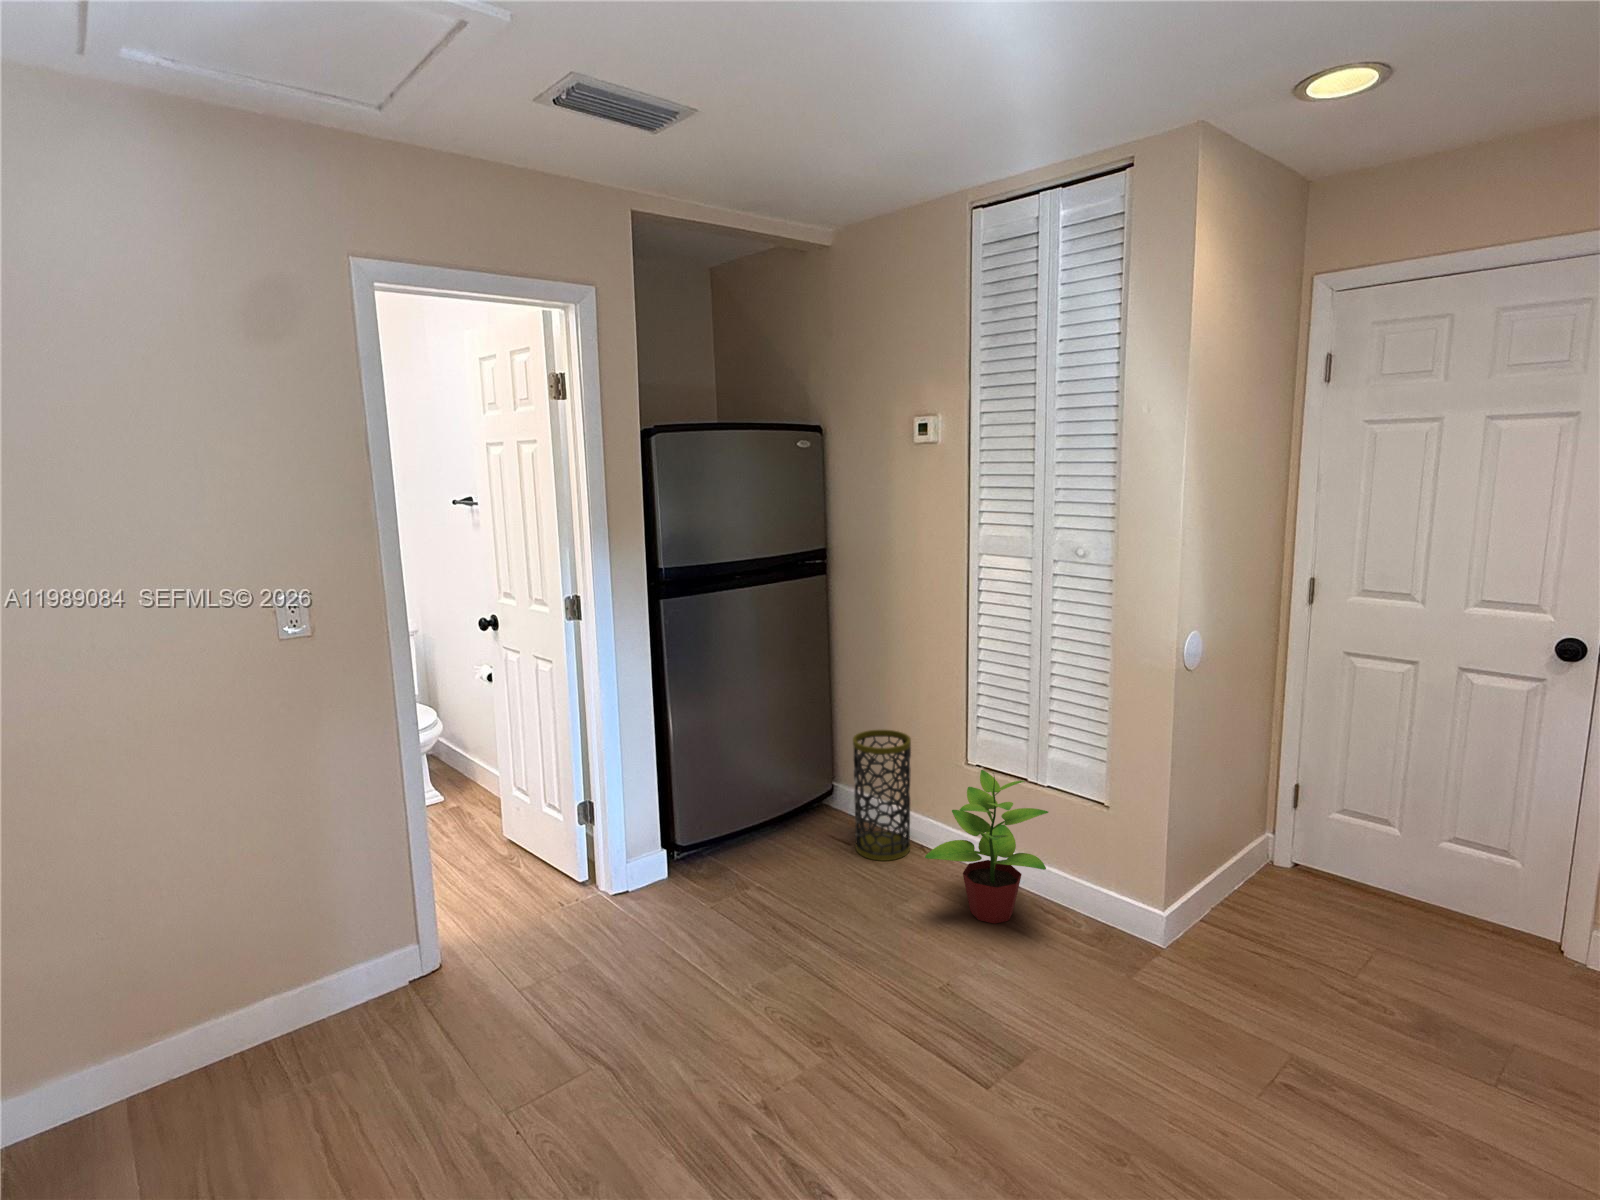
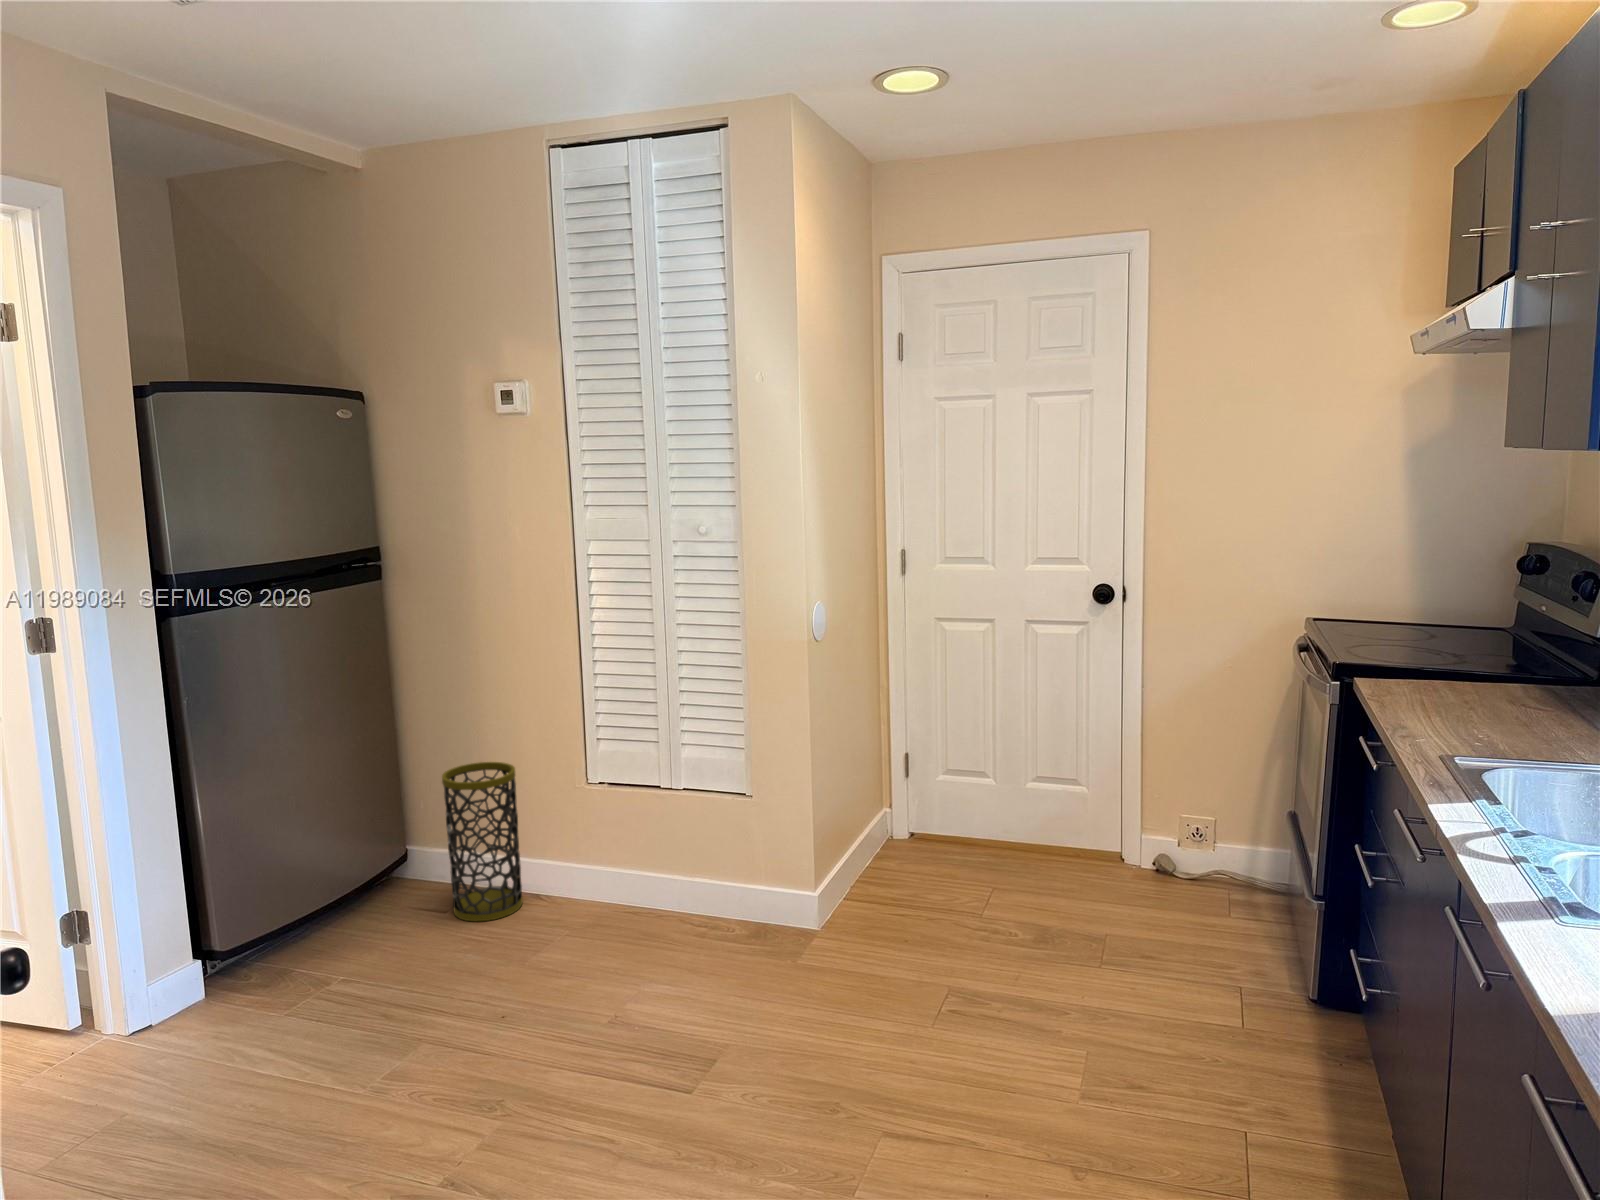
potted plant: present [925,770,1048,924] -> none [561,780,698,953]

